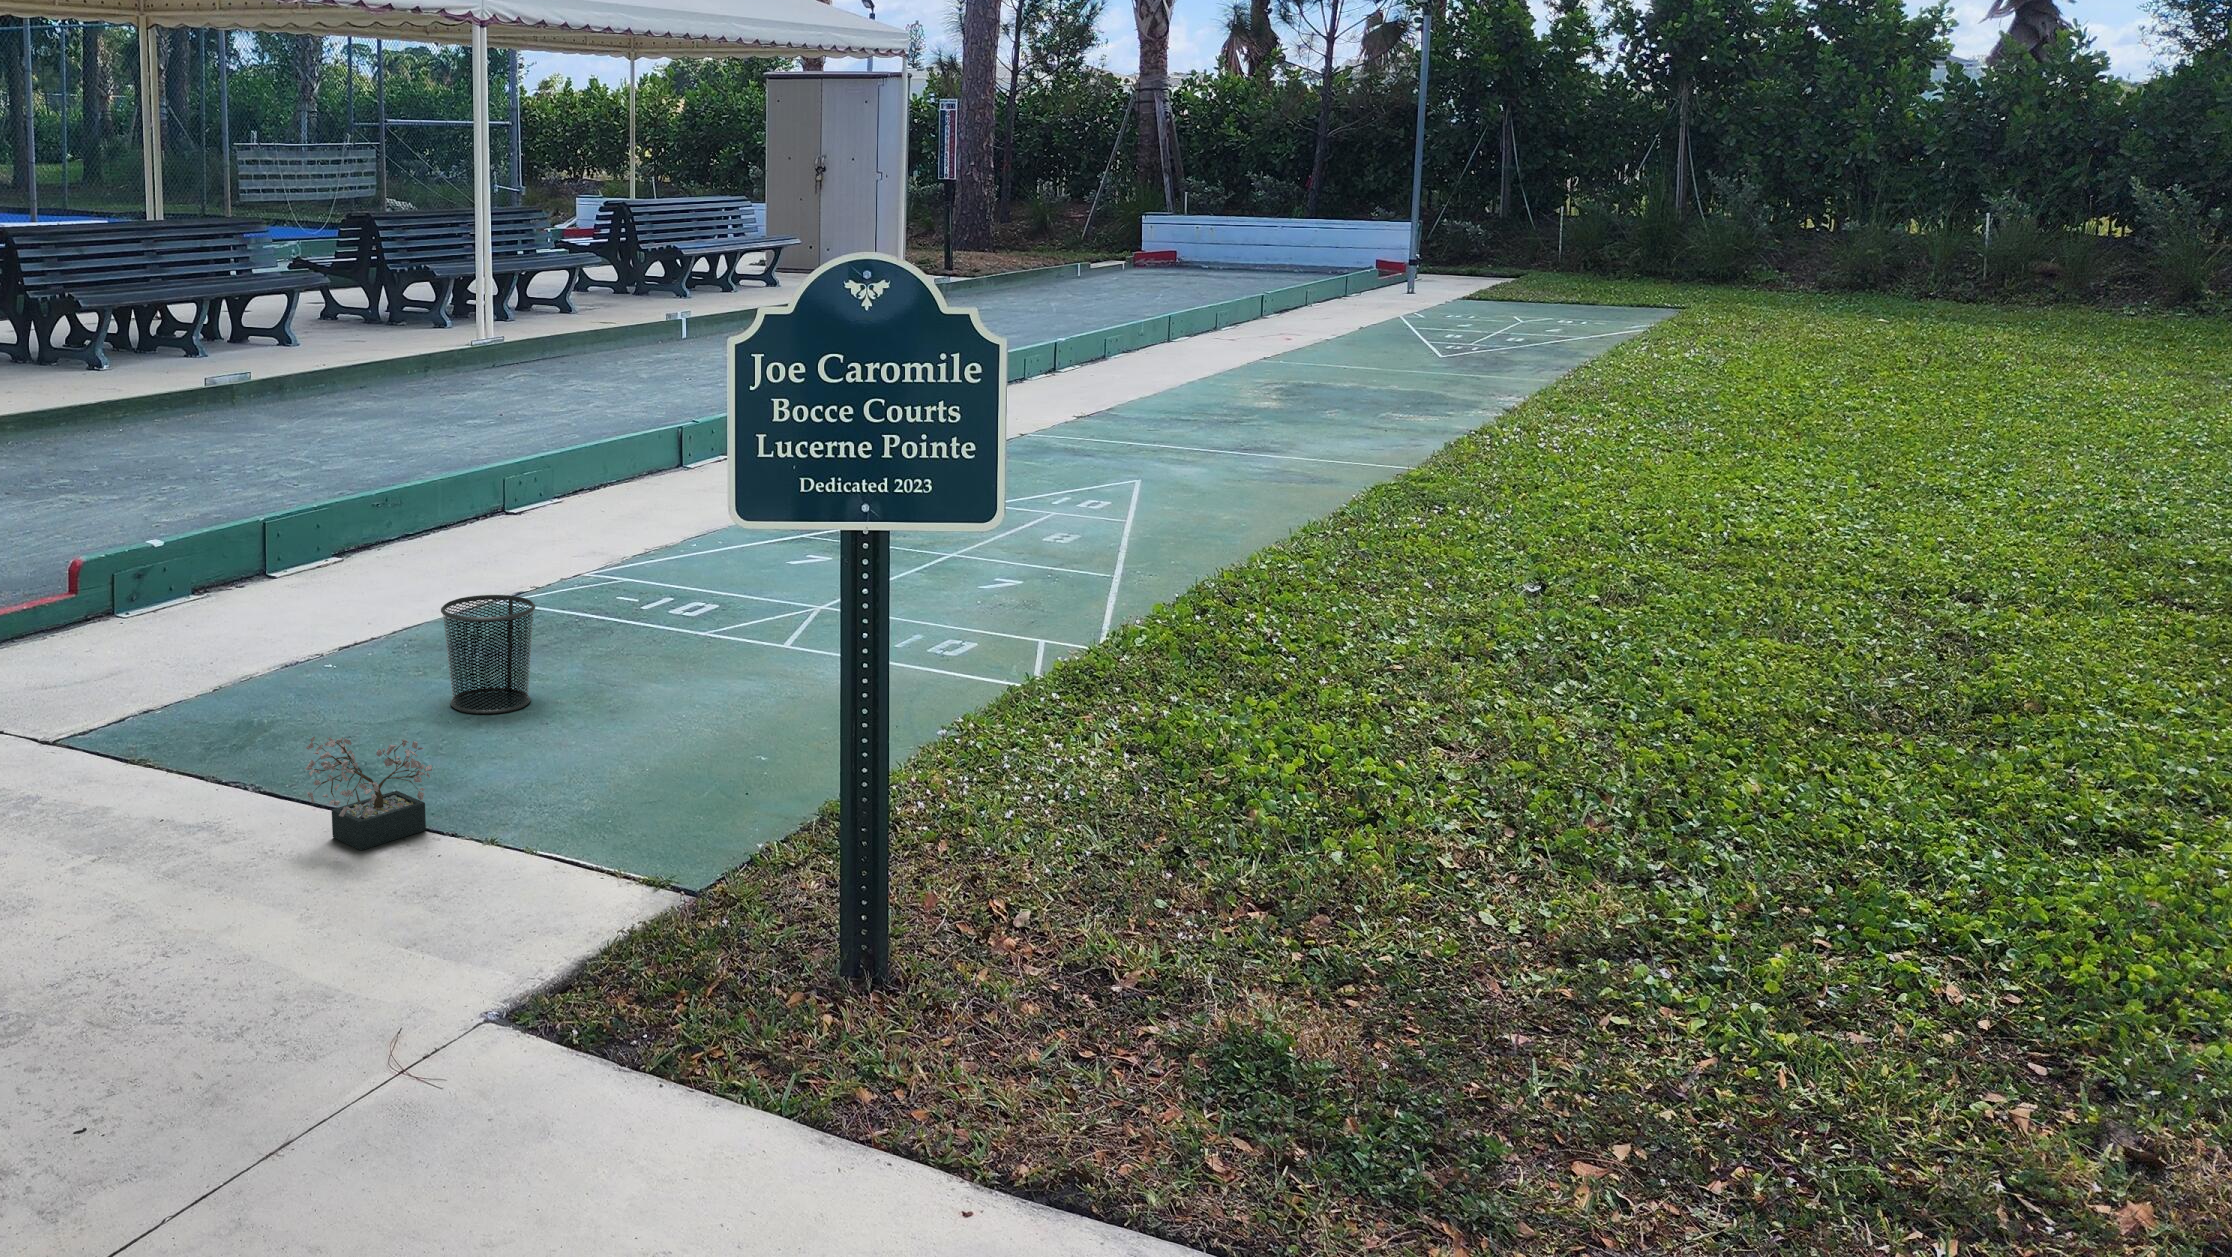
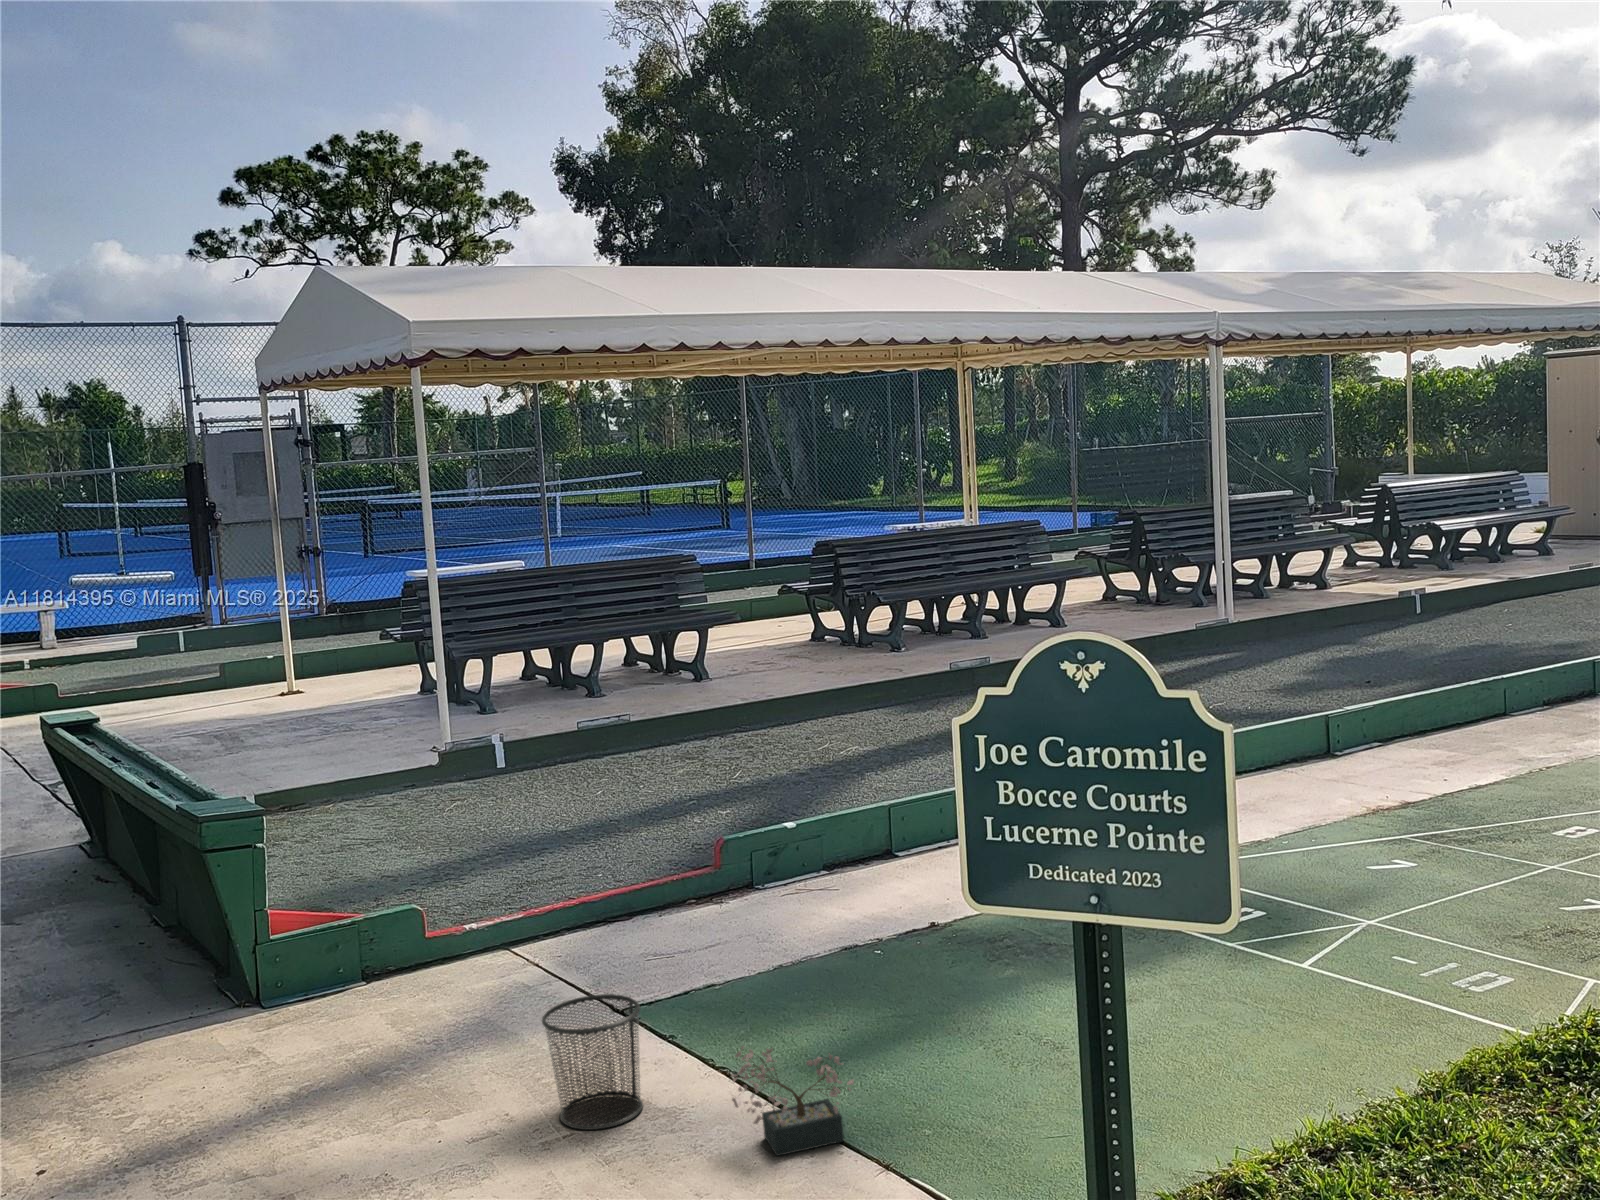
waste bin: present [441,595,536,714] -> present [542,994,643,1130]

